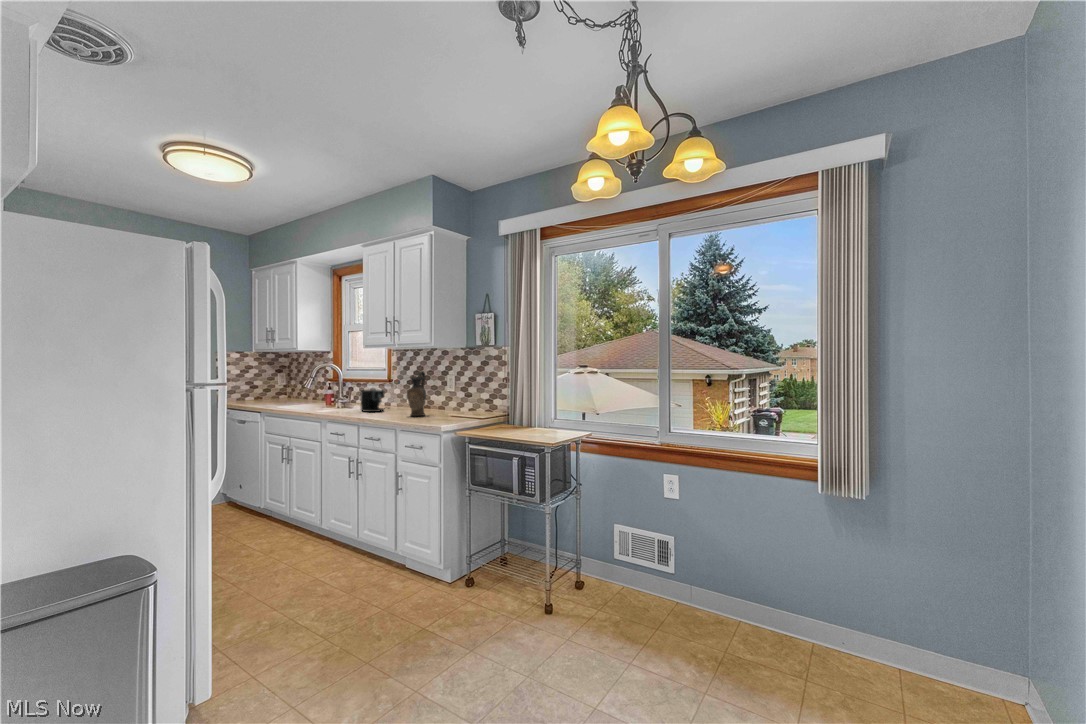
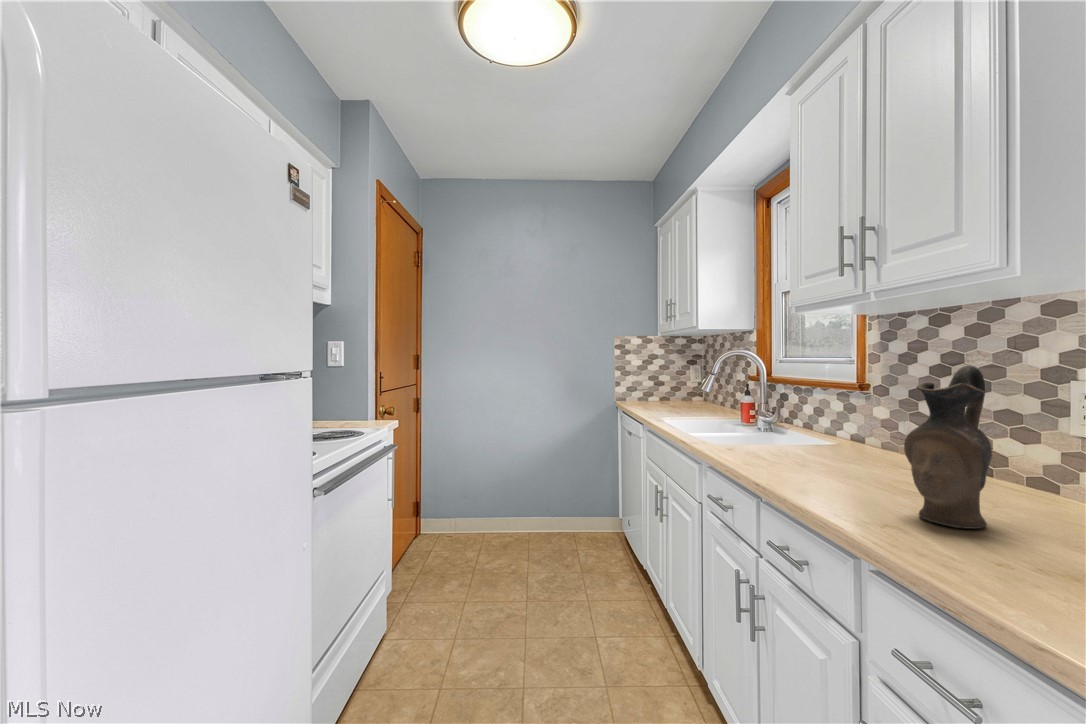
coffee maker: present [361,389,385,412] -> none [777,408,858,467]

